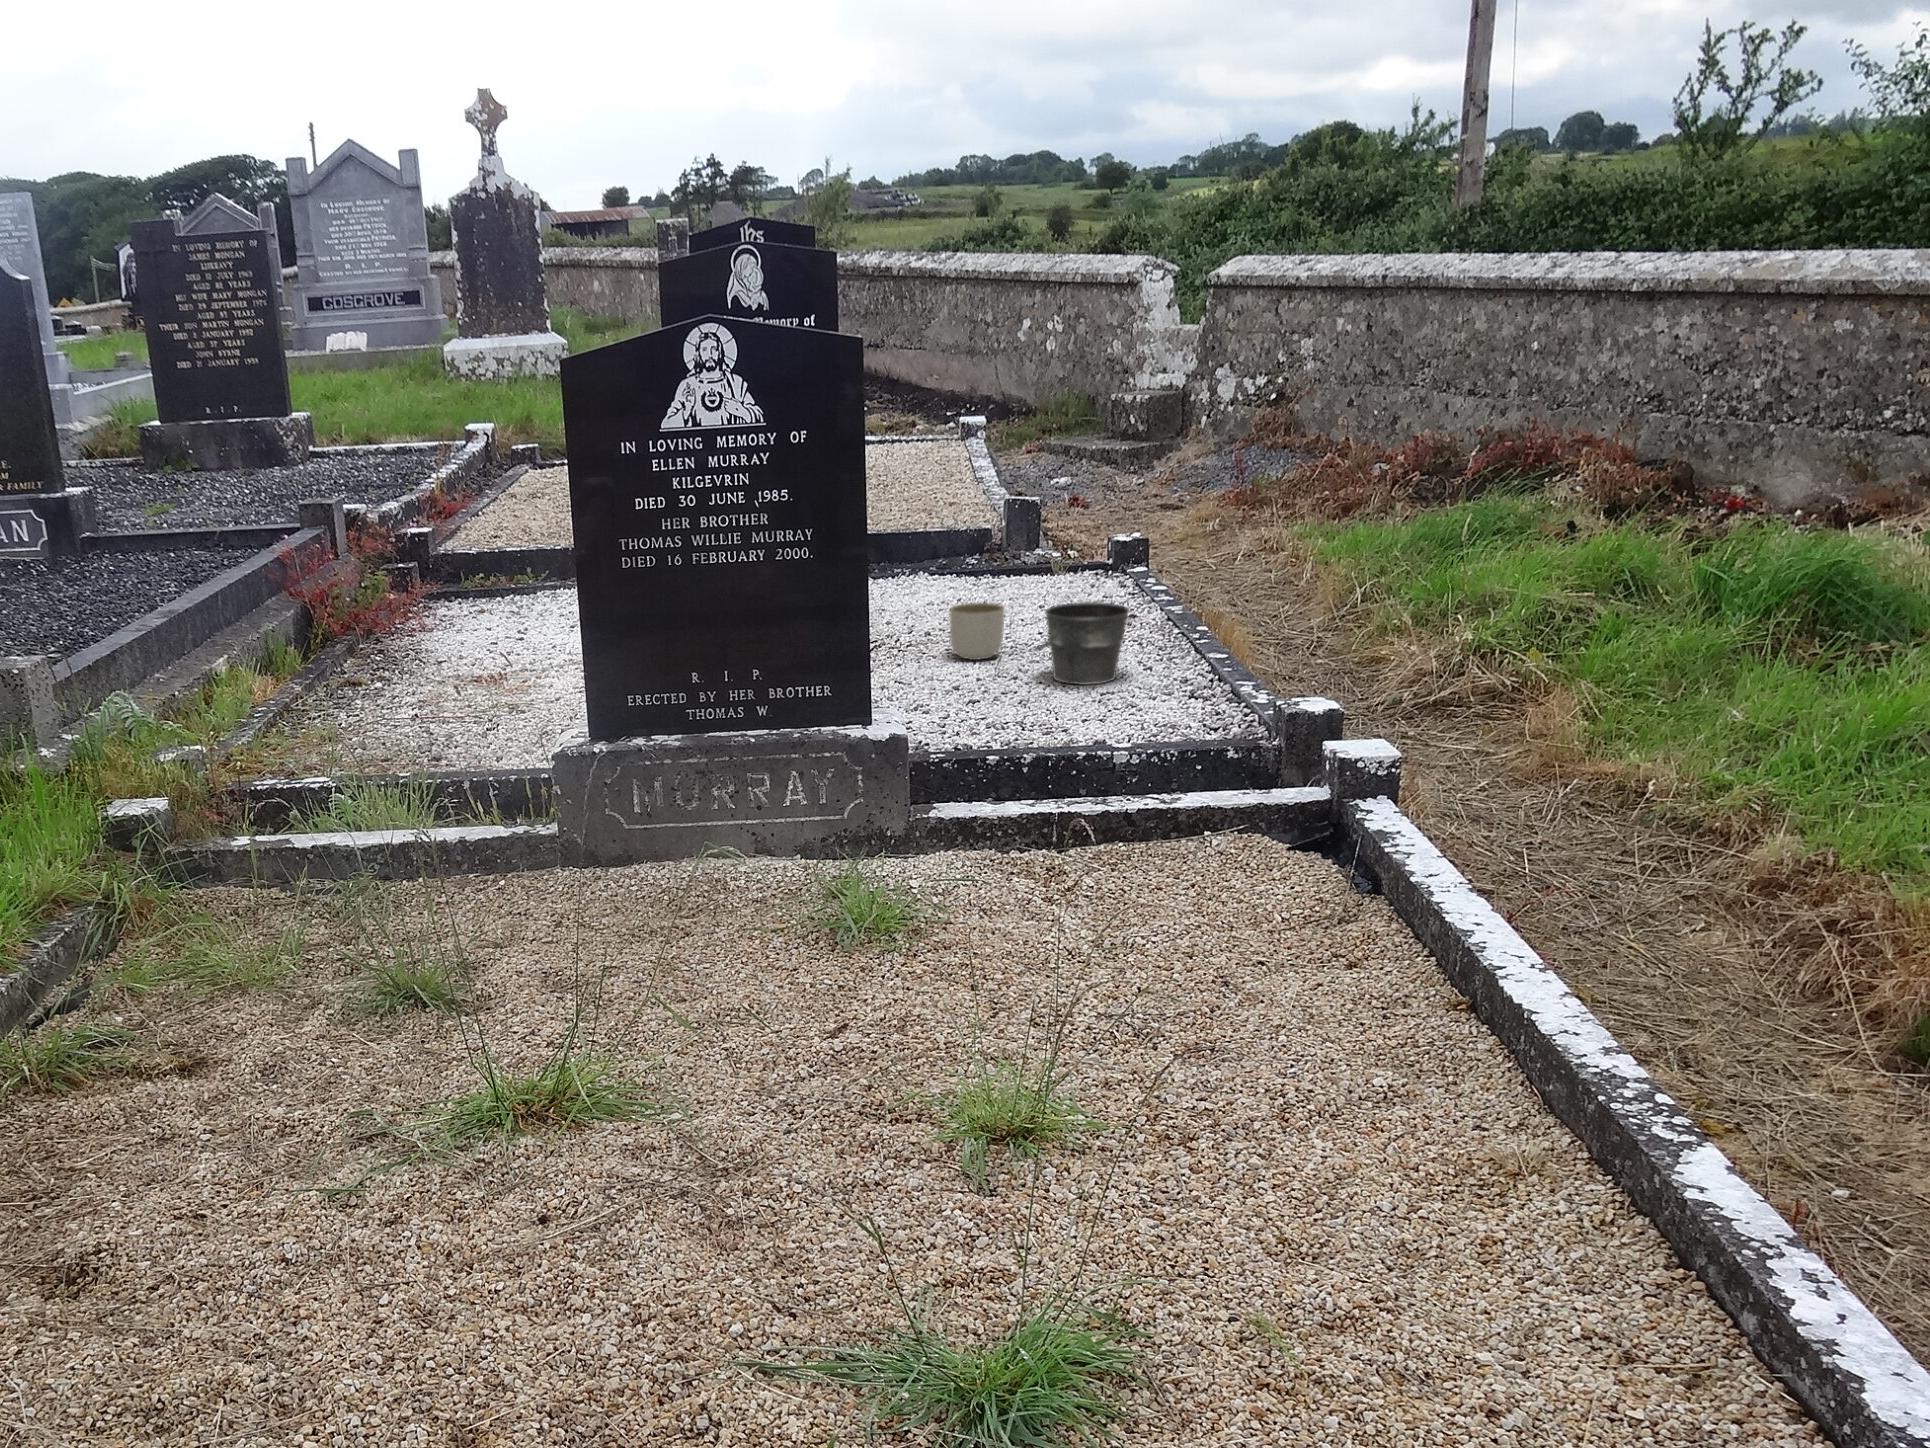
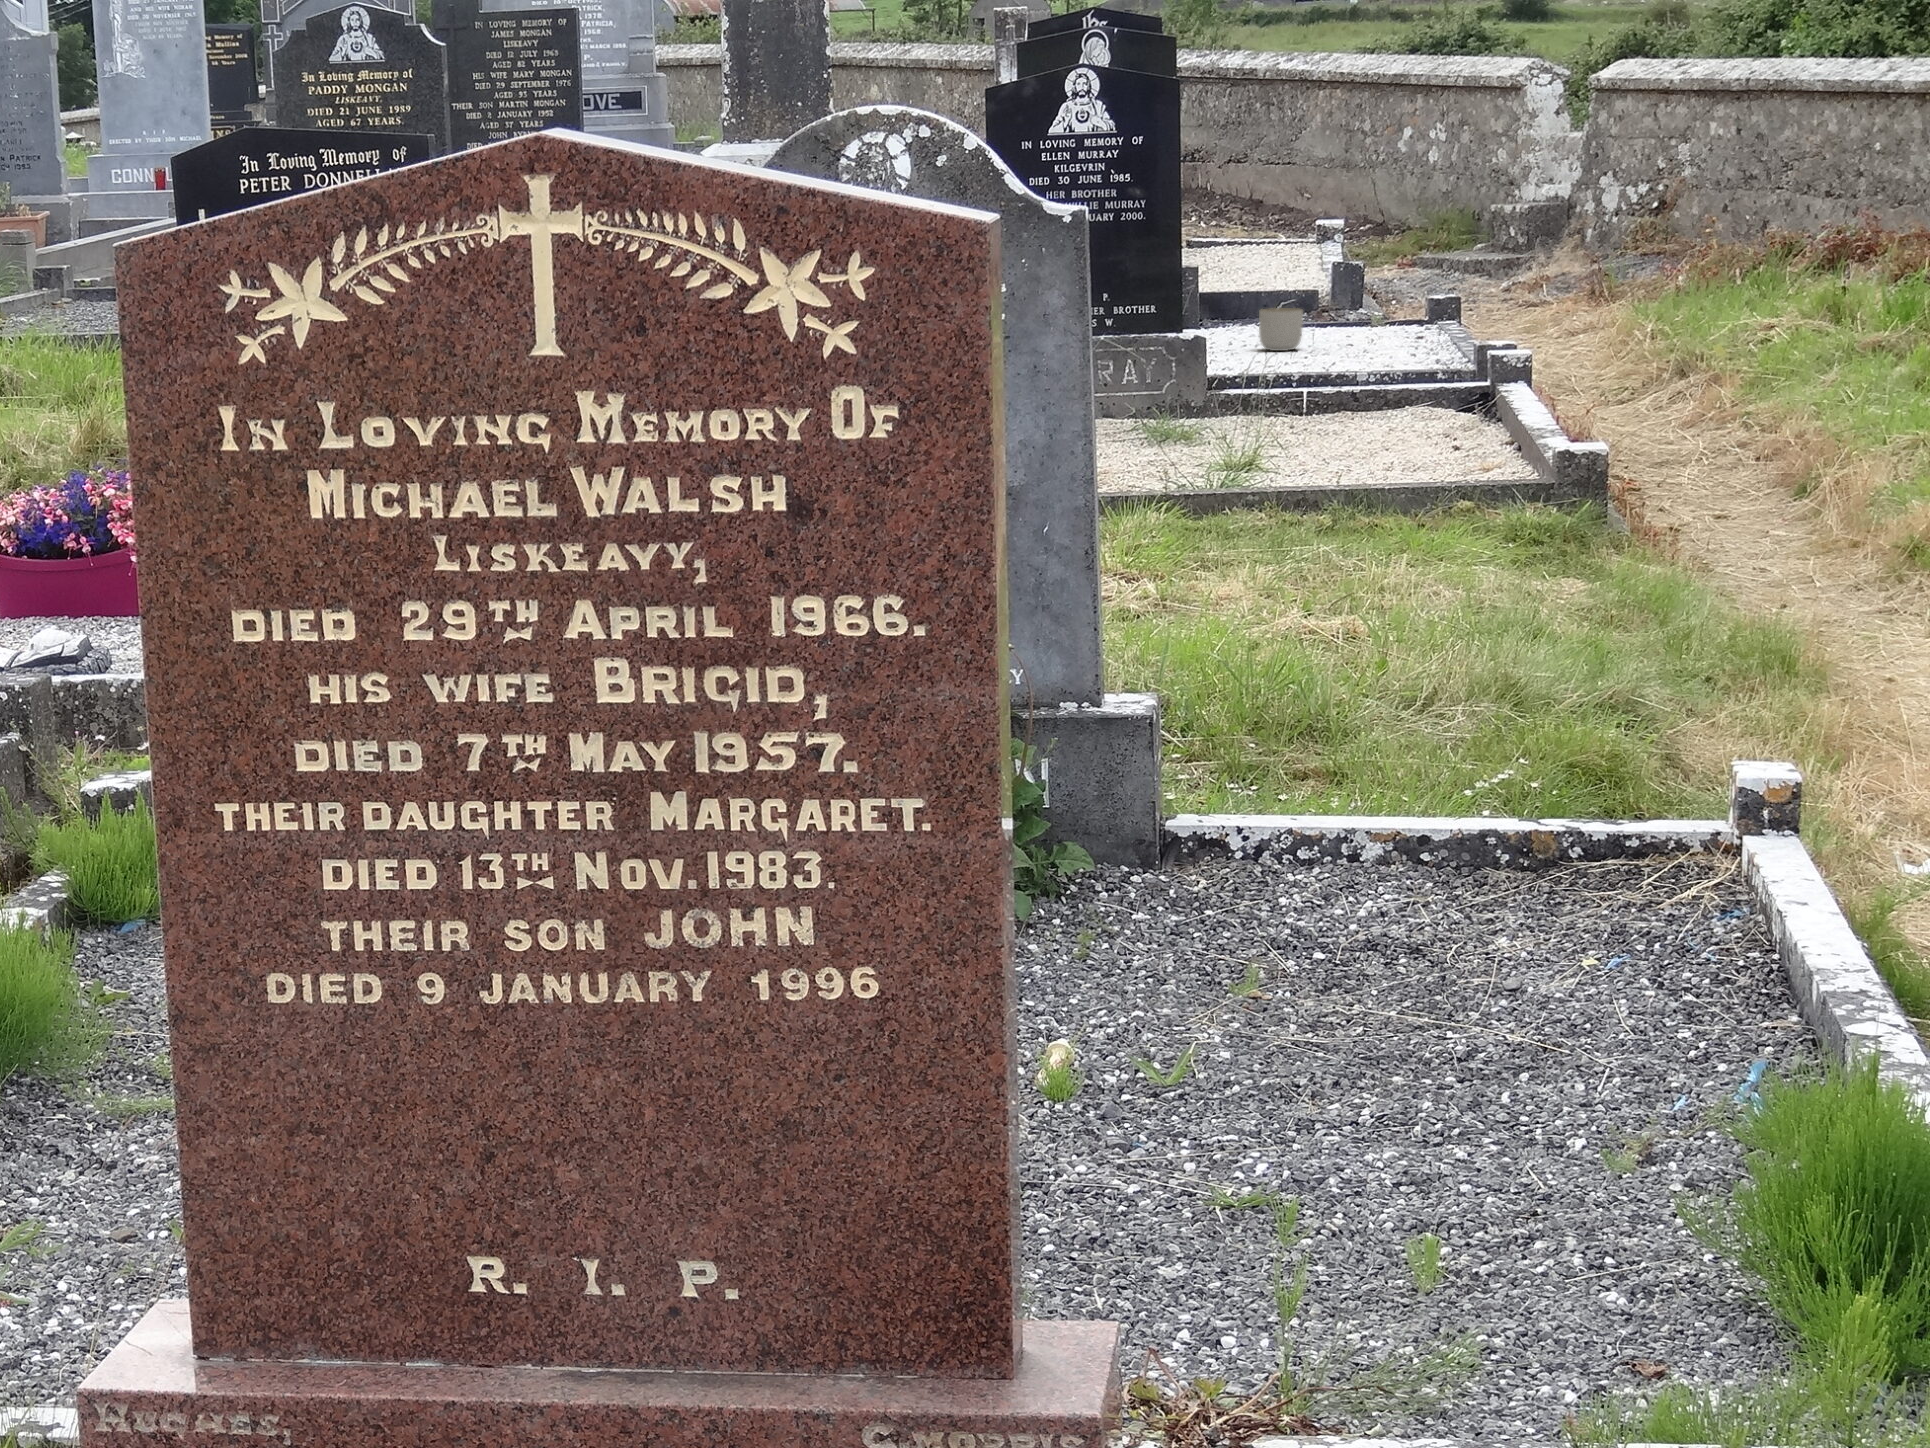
bucket: present [1036,602,1129,685] -> none [1322,300,1394,358]

